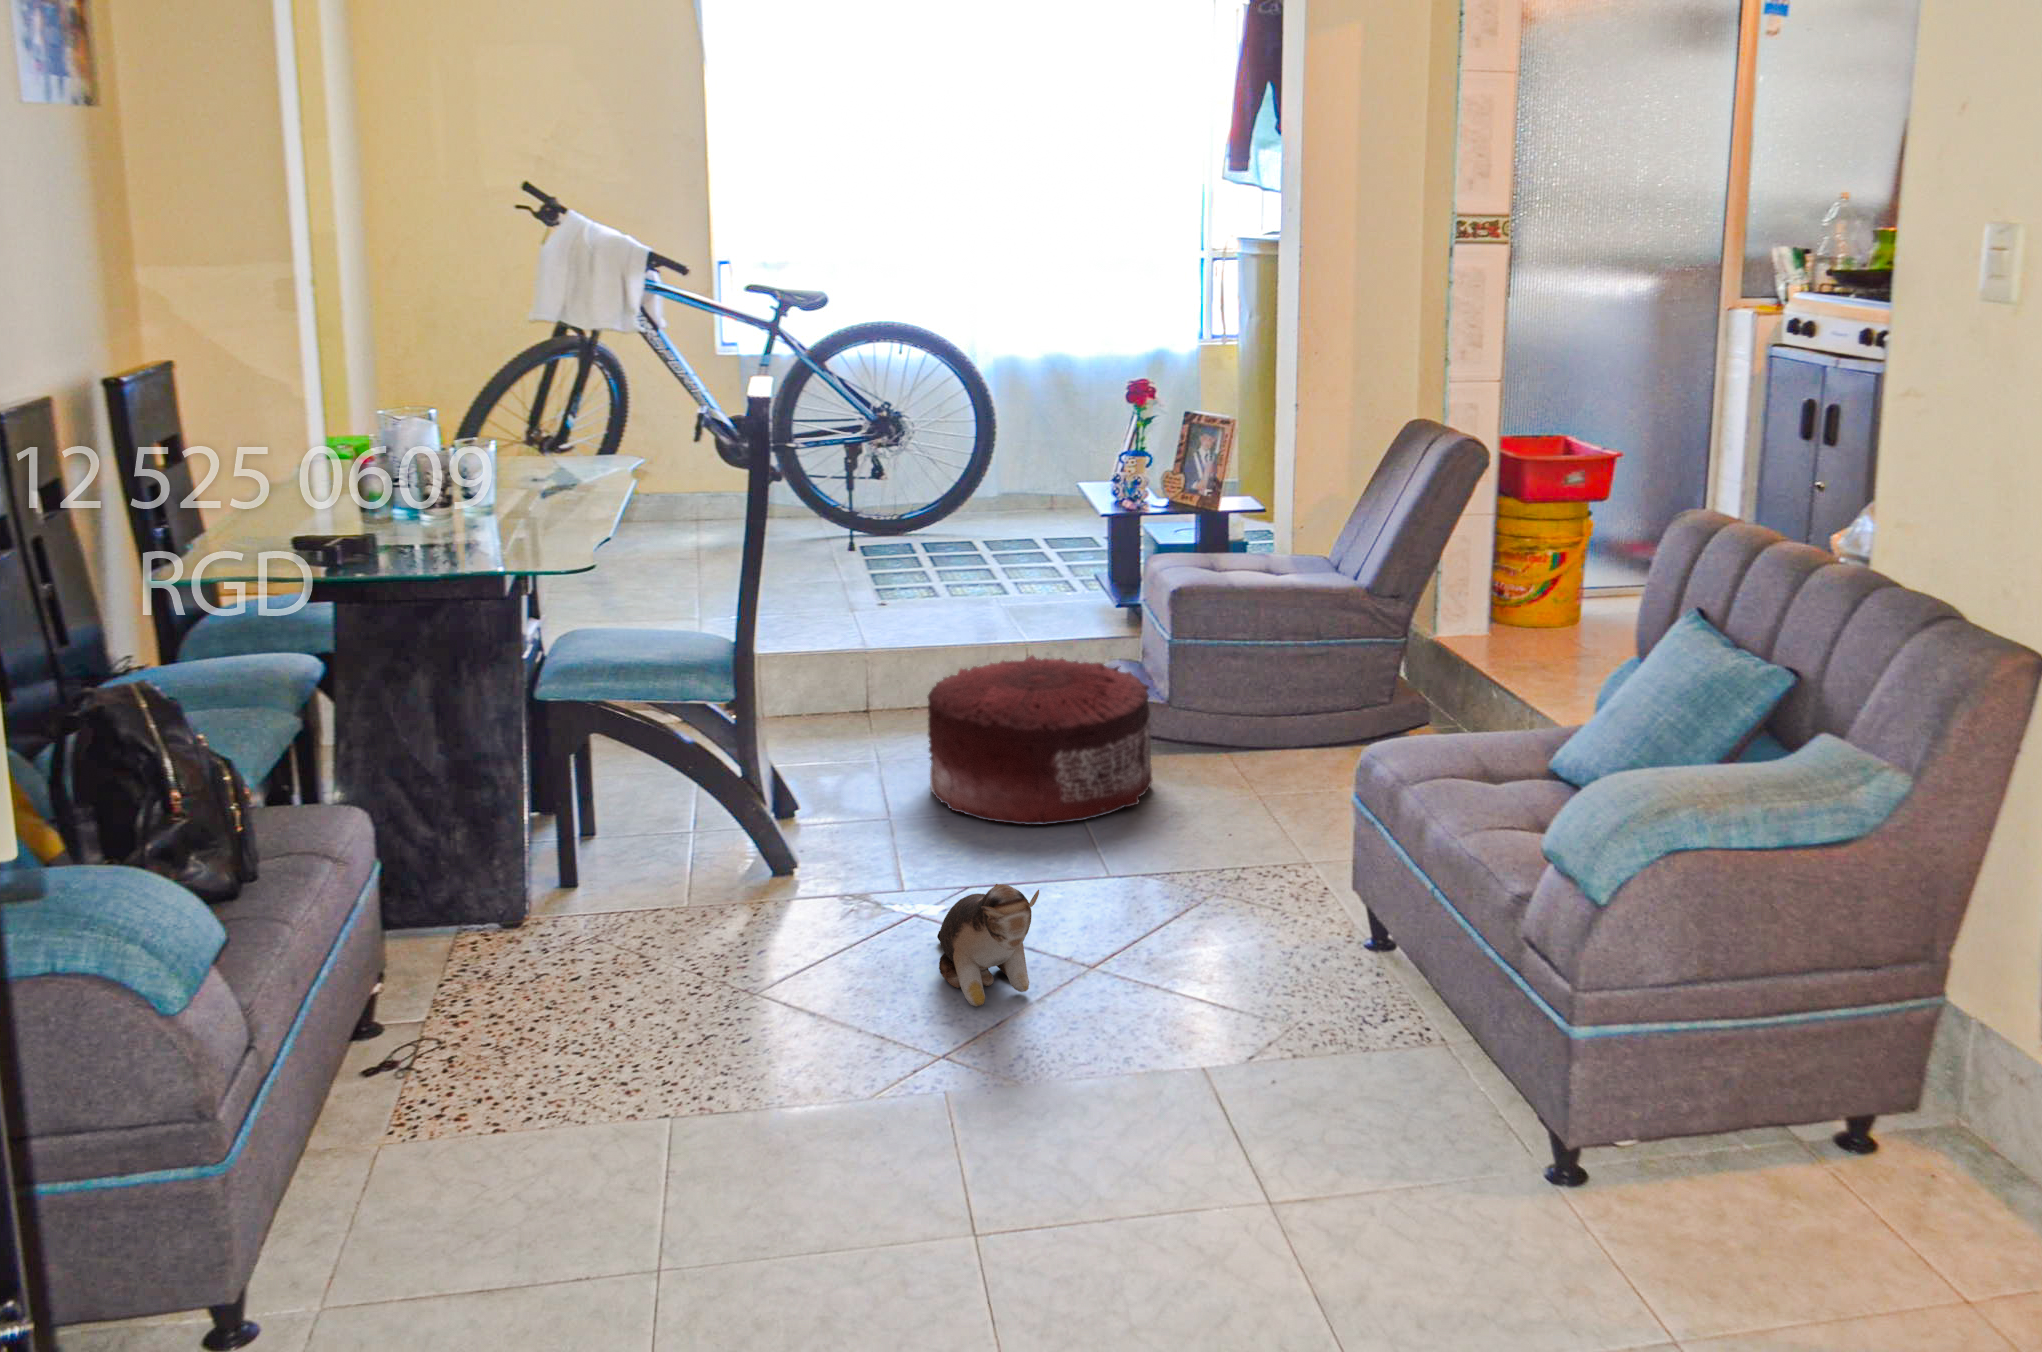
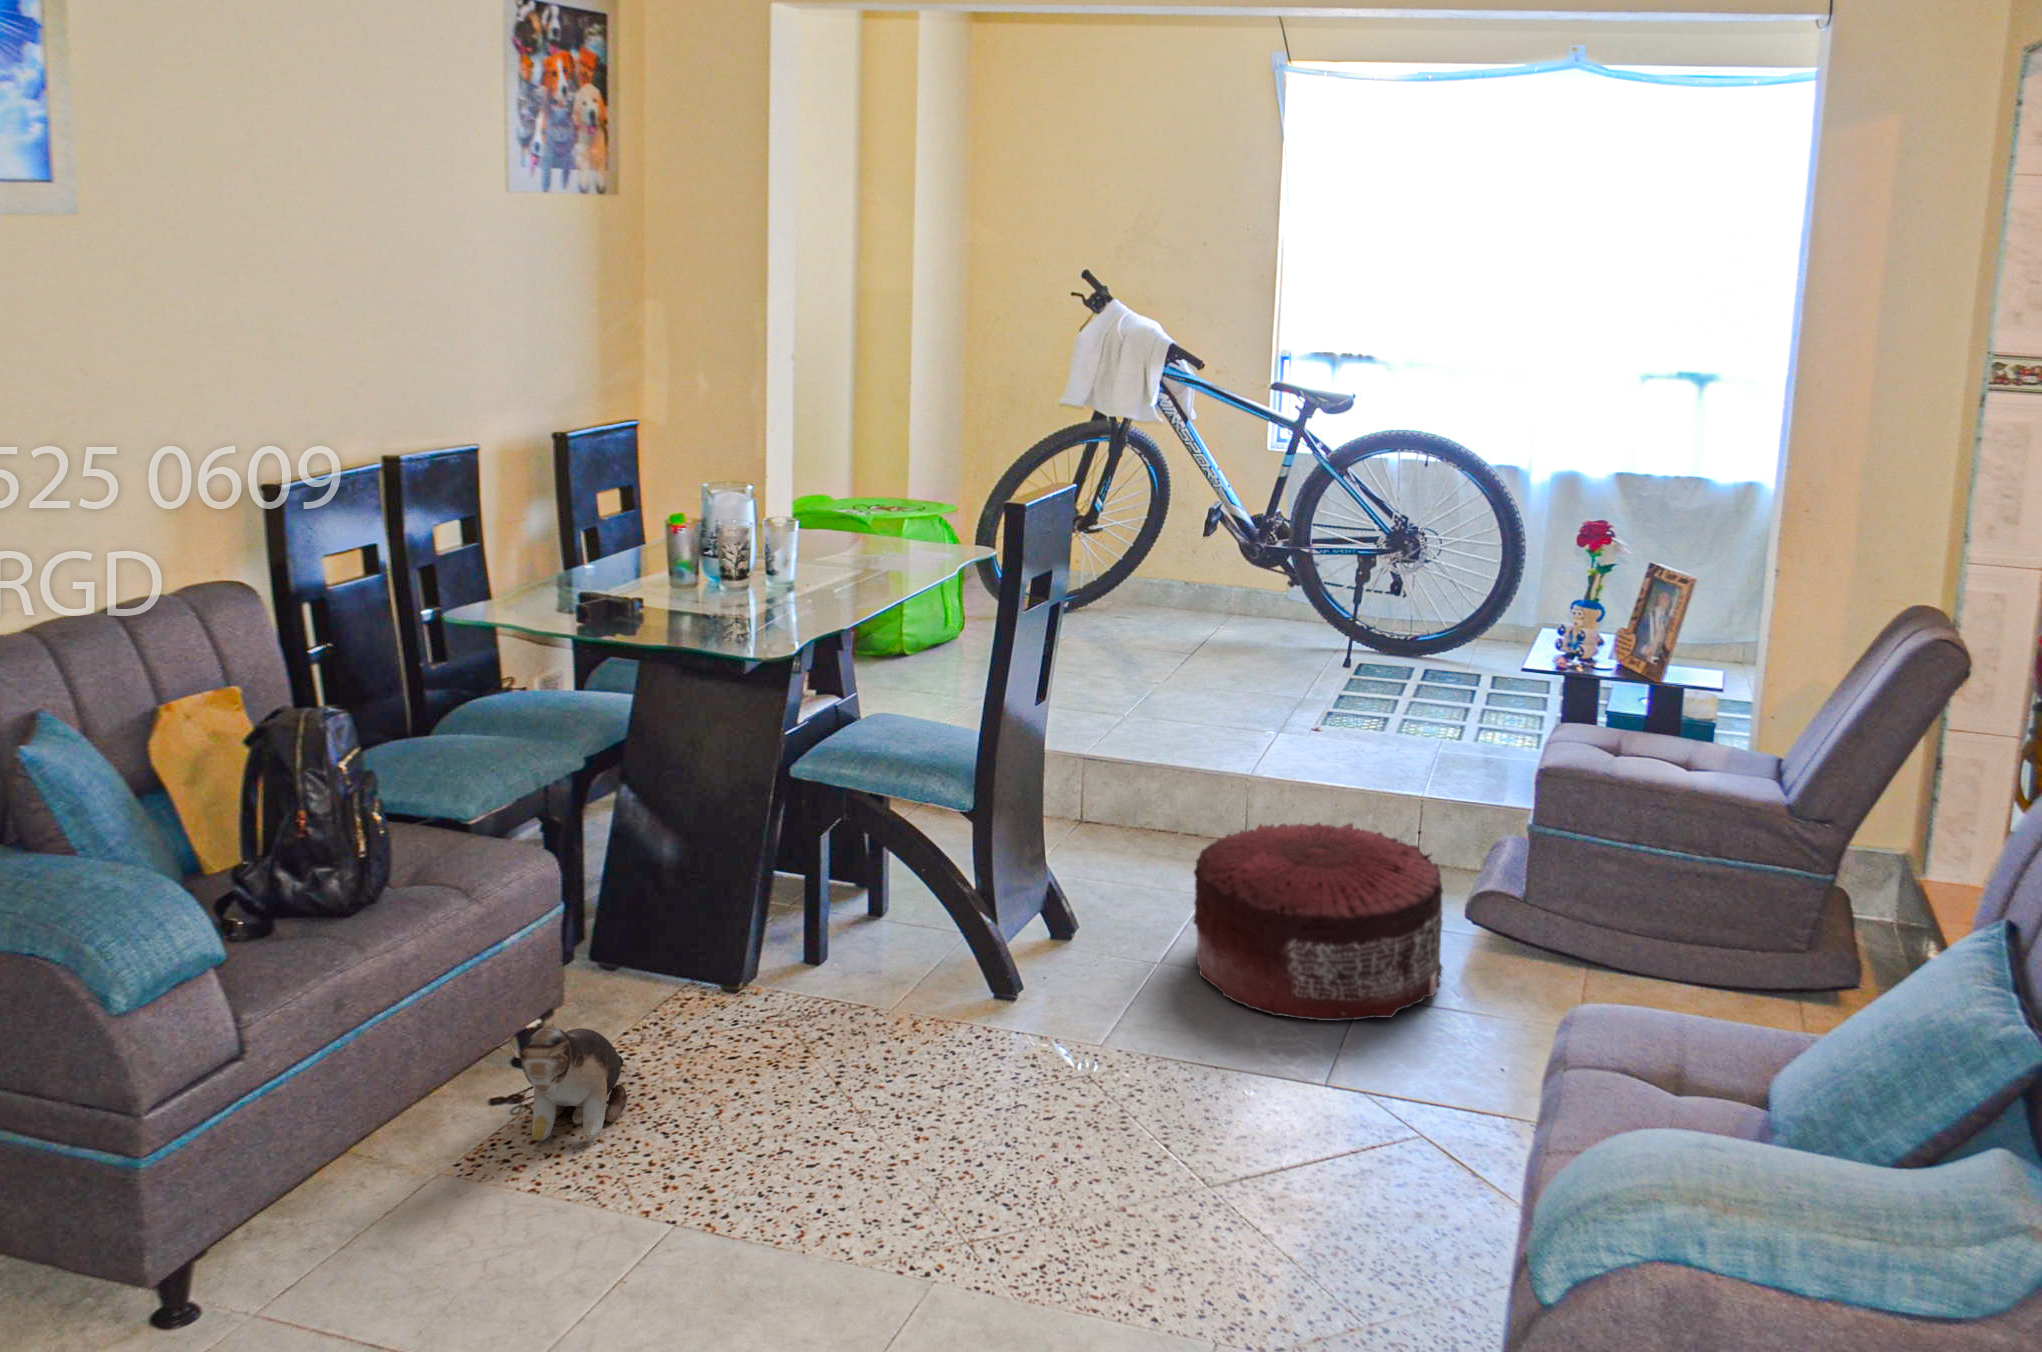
plush toy: present [937,884,1039,1006] -> present [508,1024,627,1141]

